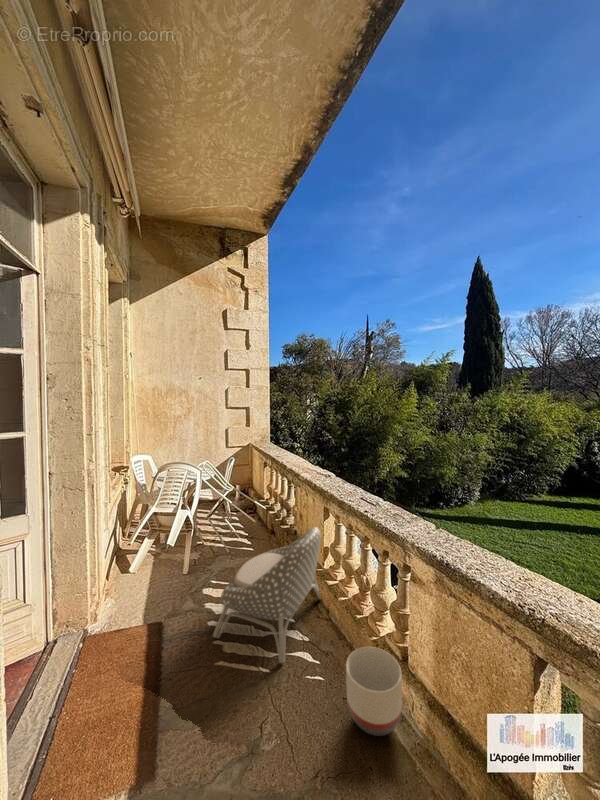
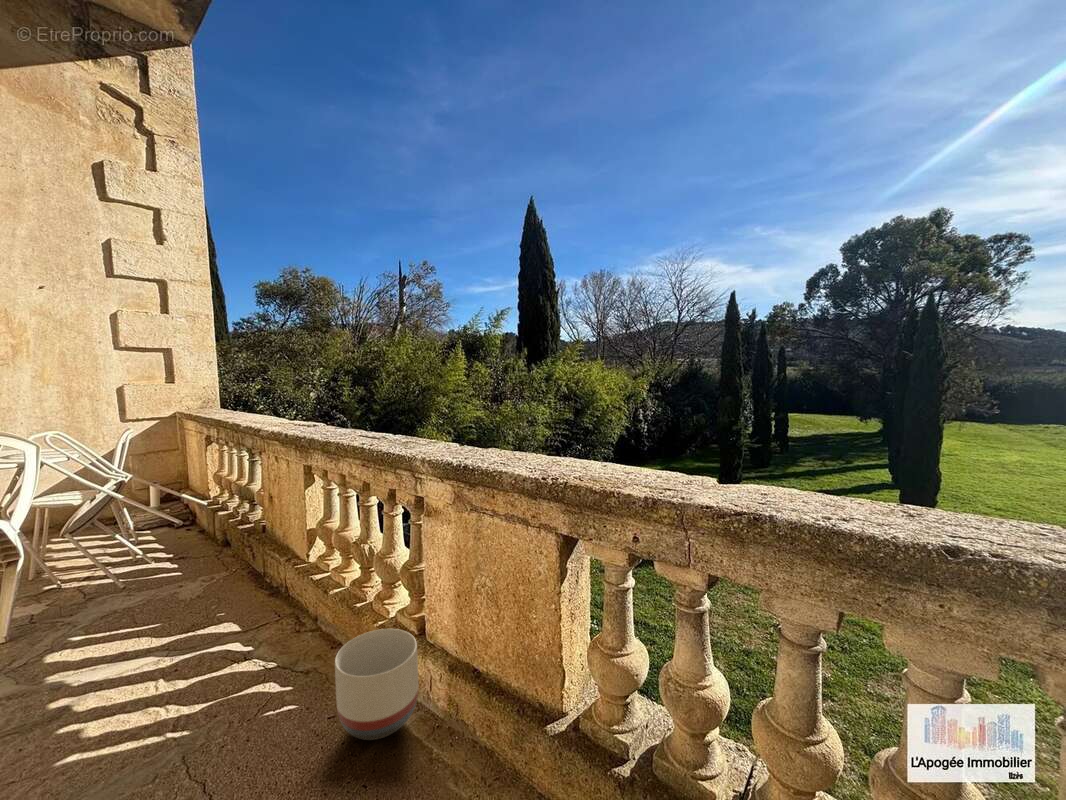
armchair: present [213,527,321,663] -> none [74,498,308,716]

